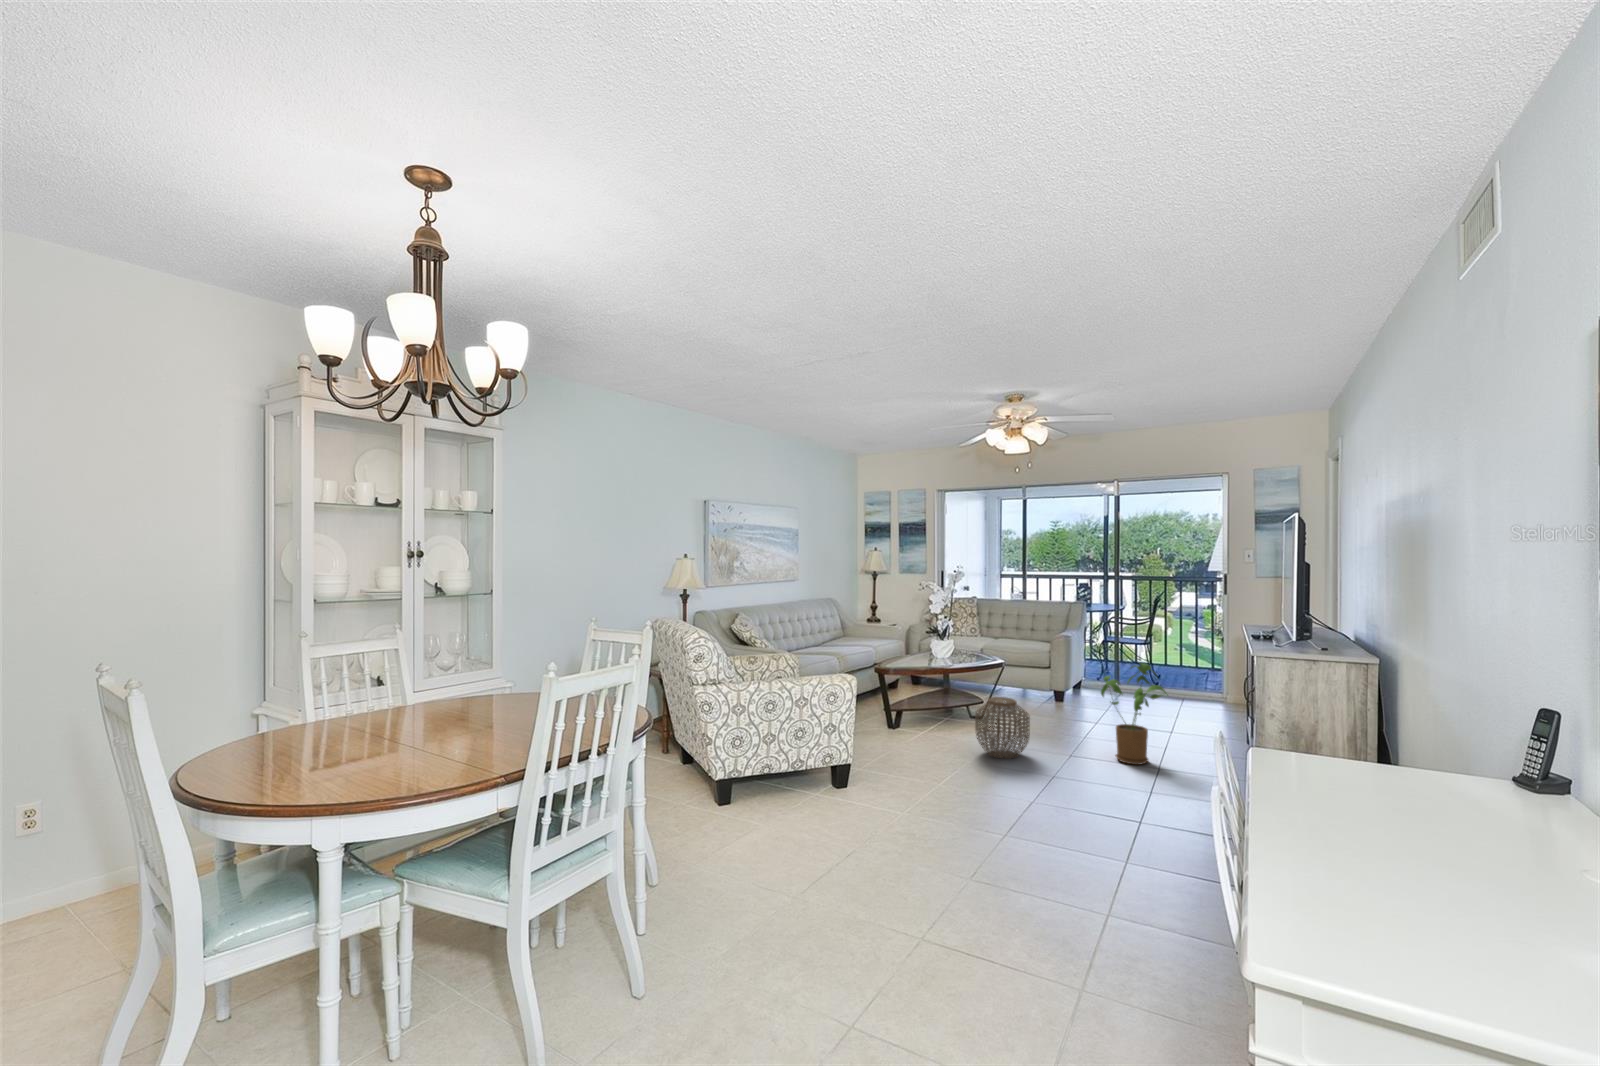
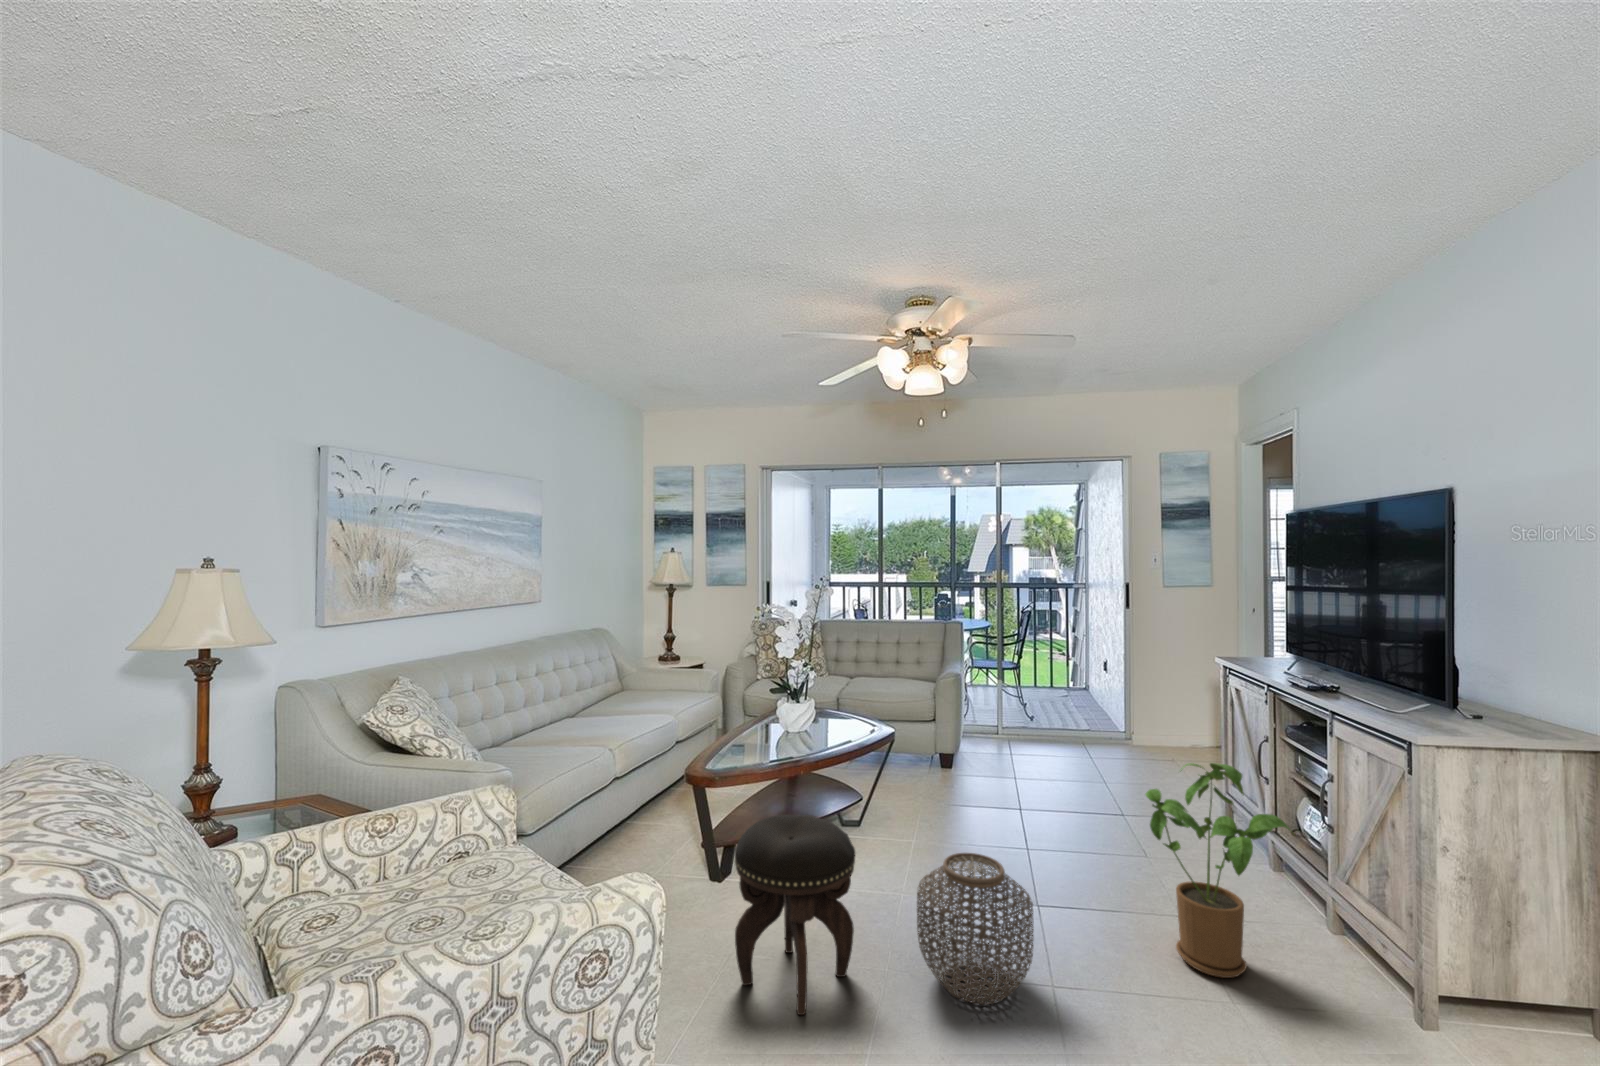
footstool: none [892,677,948,753] -> present [735,815,855,1015]

